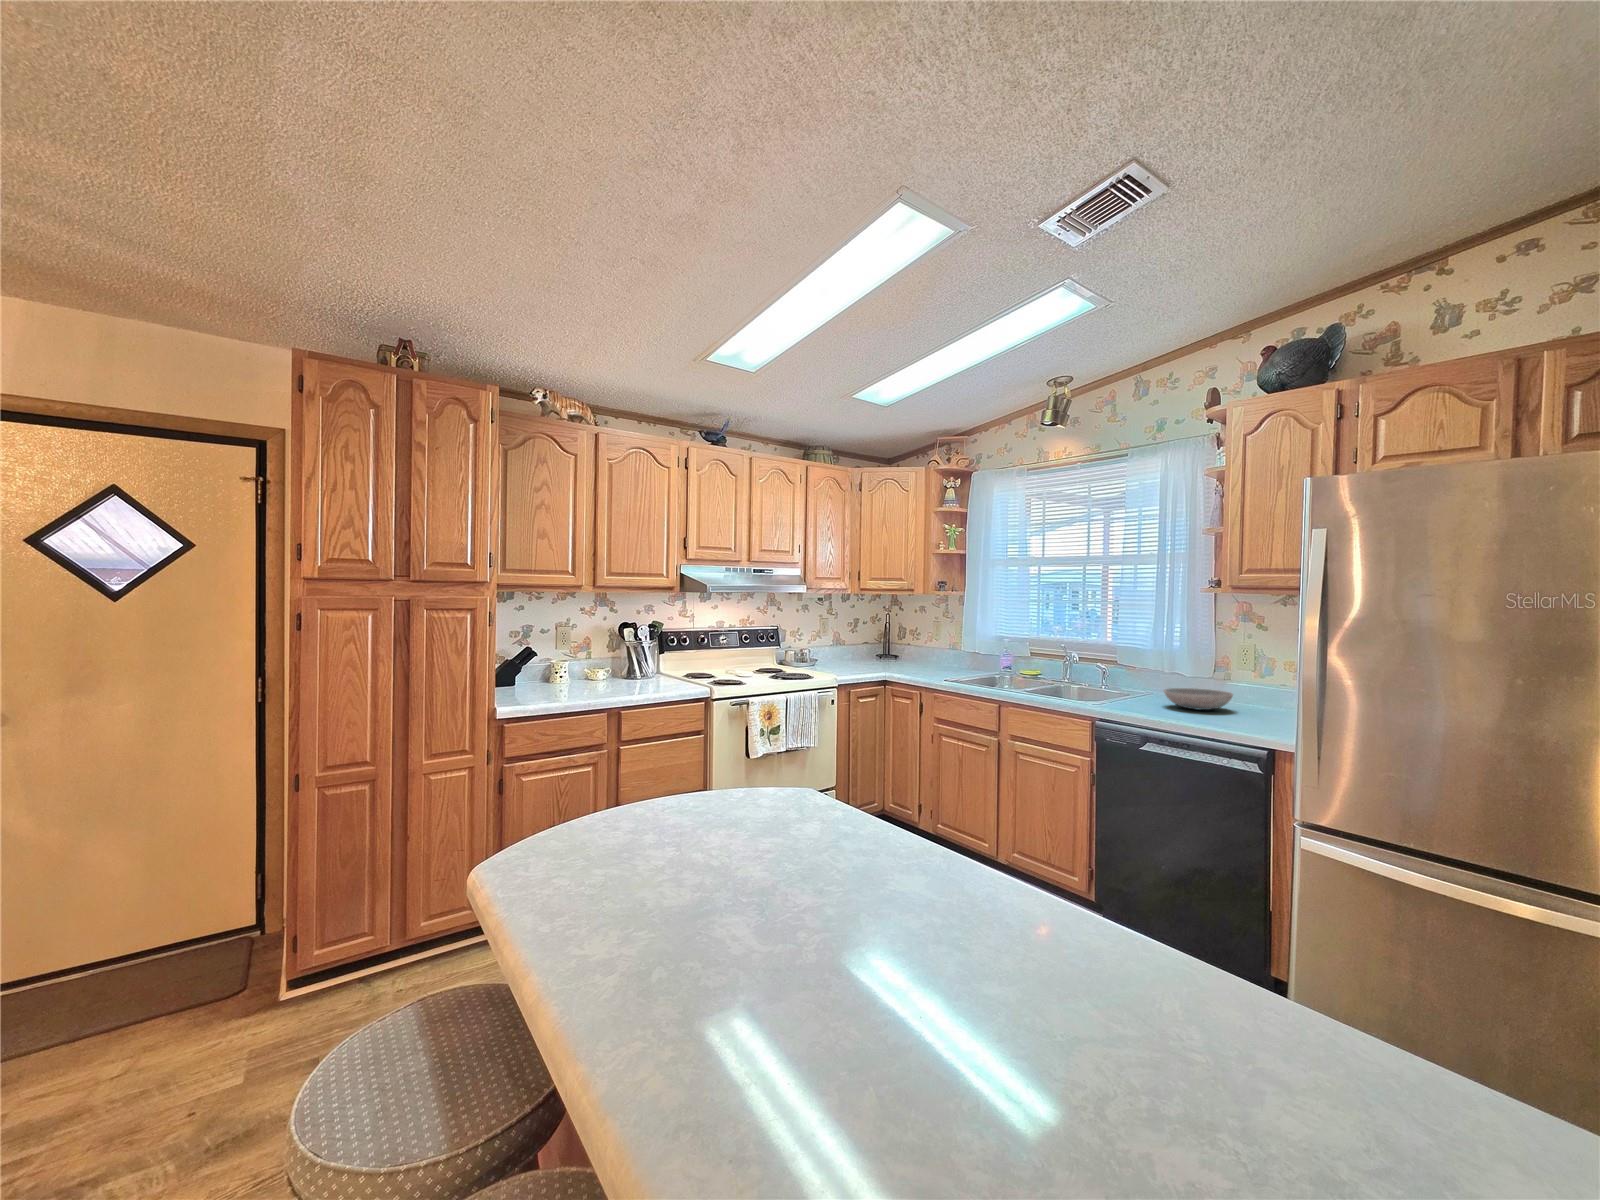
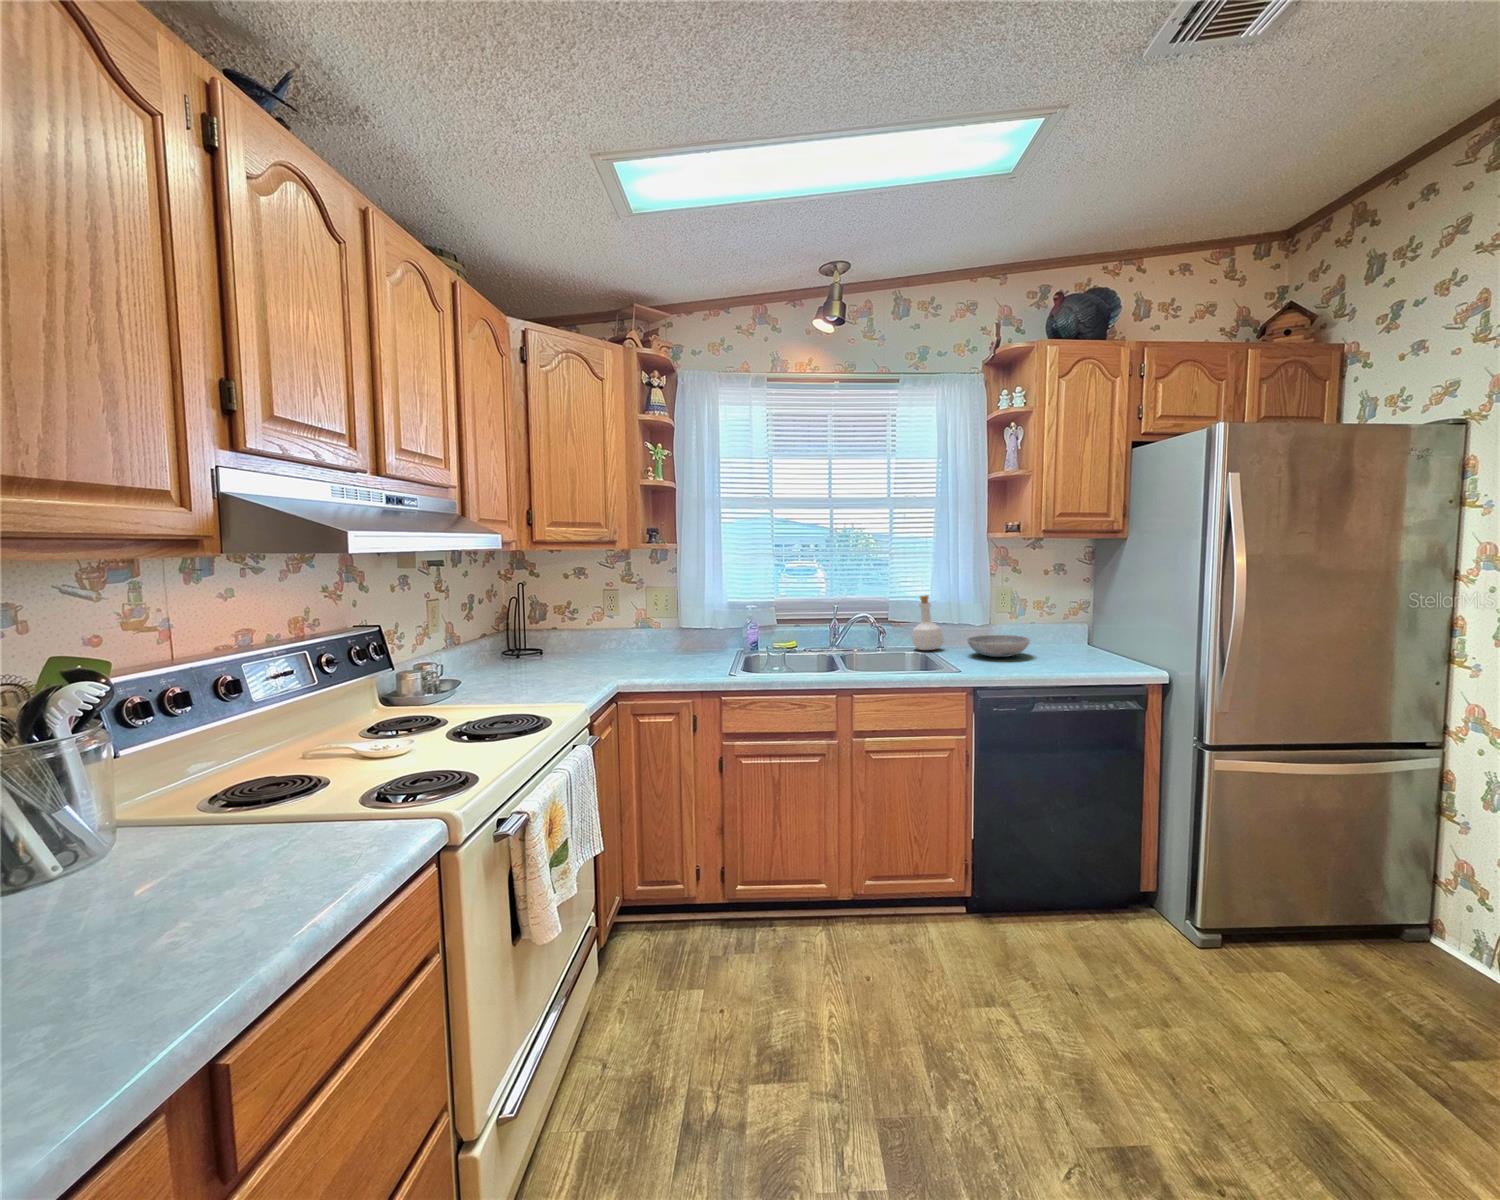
bottle: none [1147,646,1180,697] -> present [912,595,943,650]

